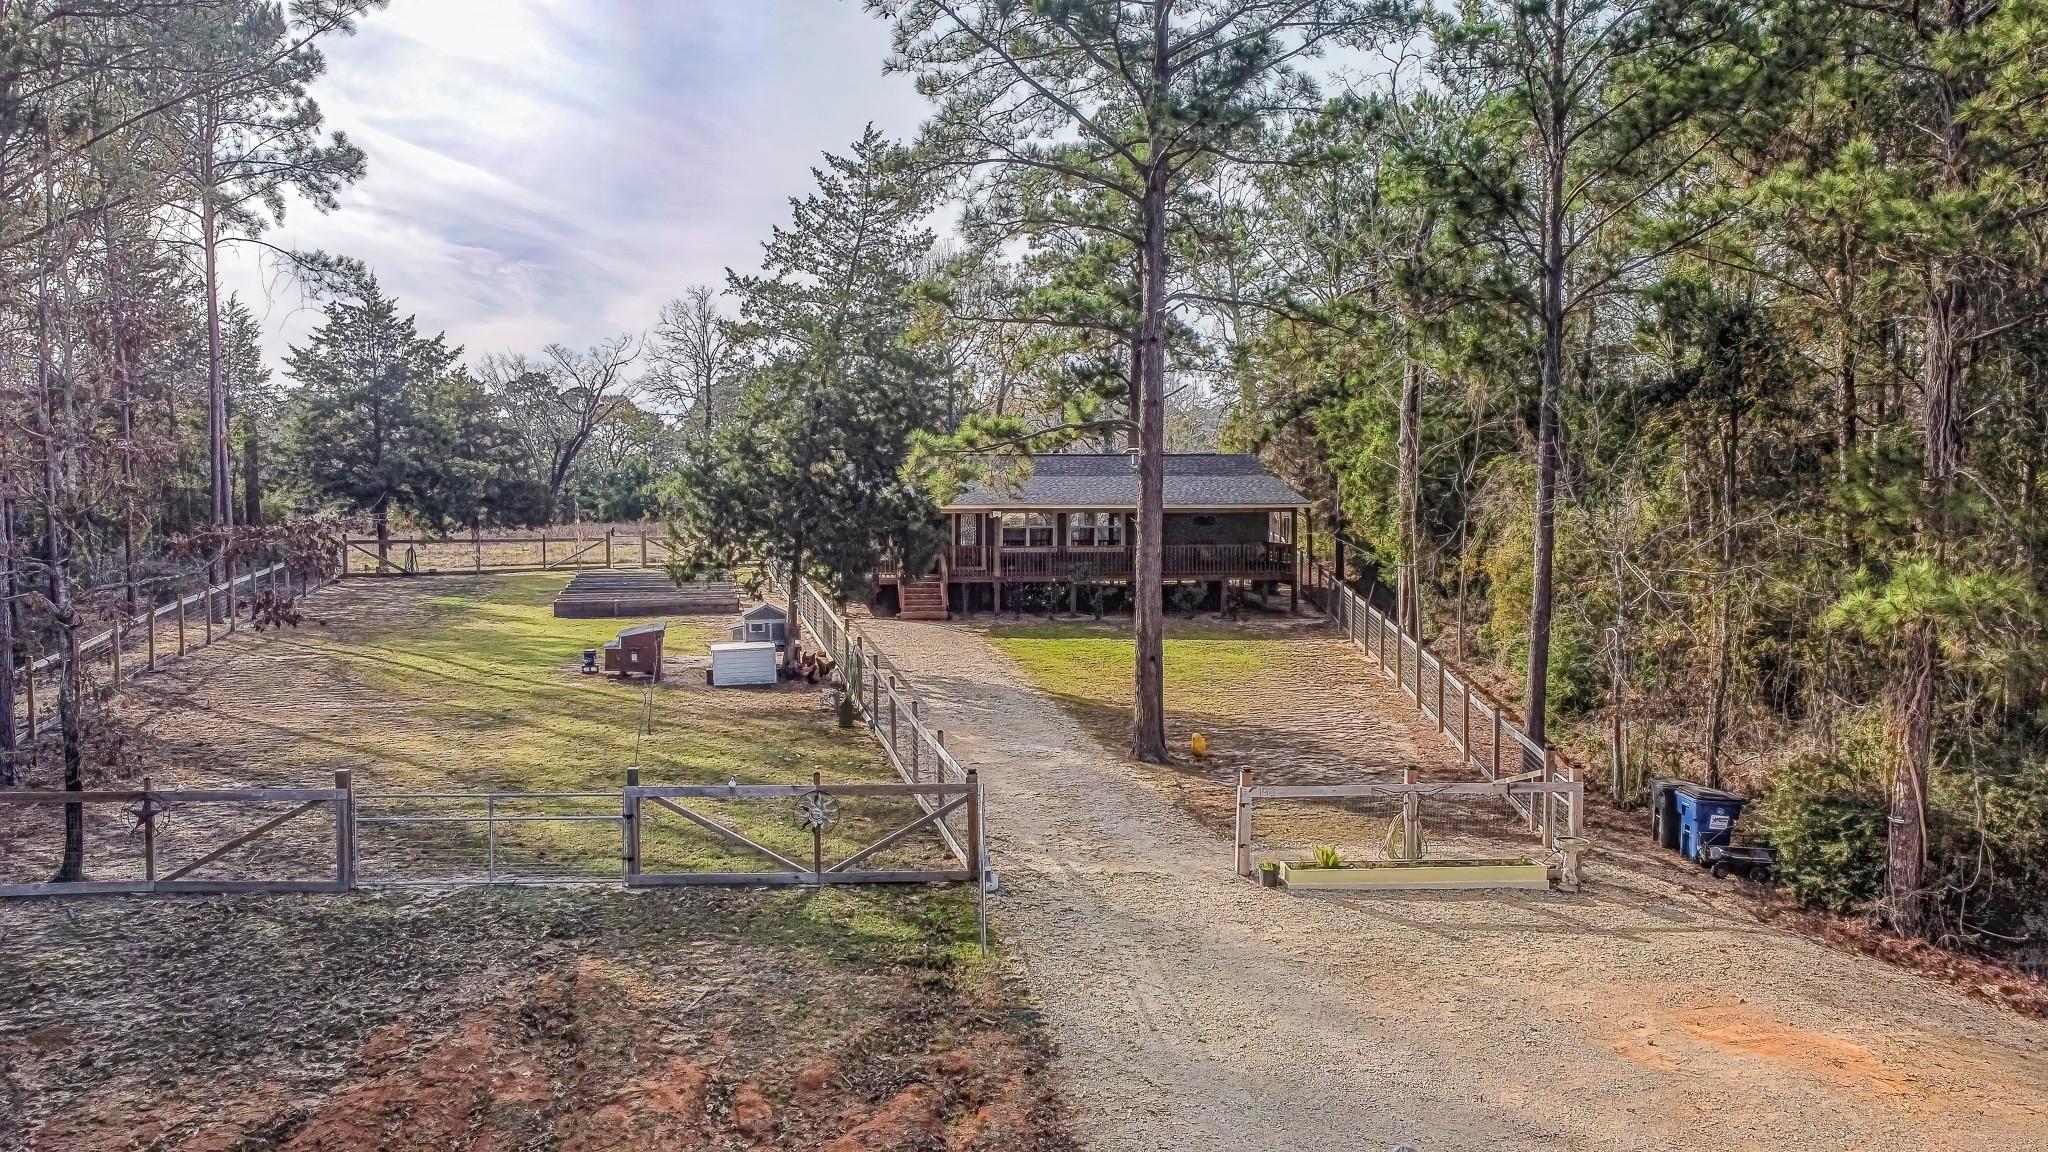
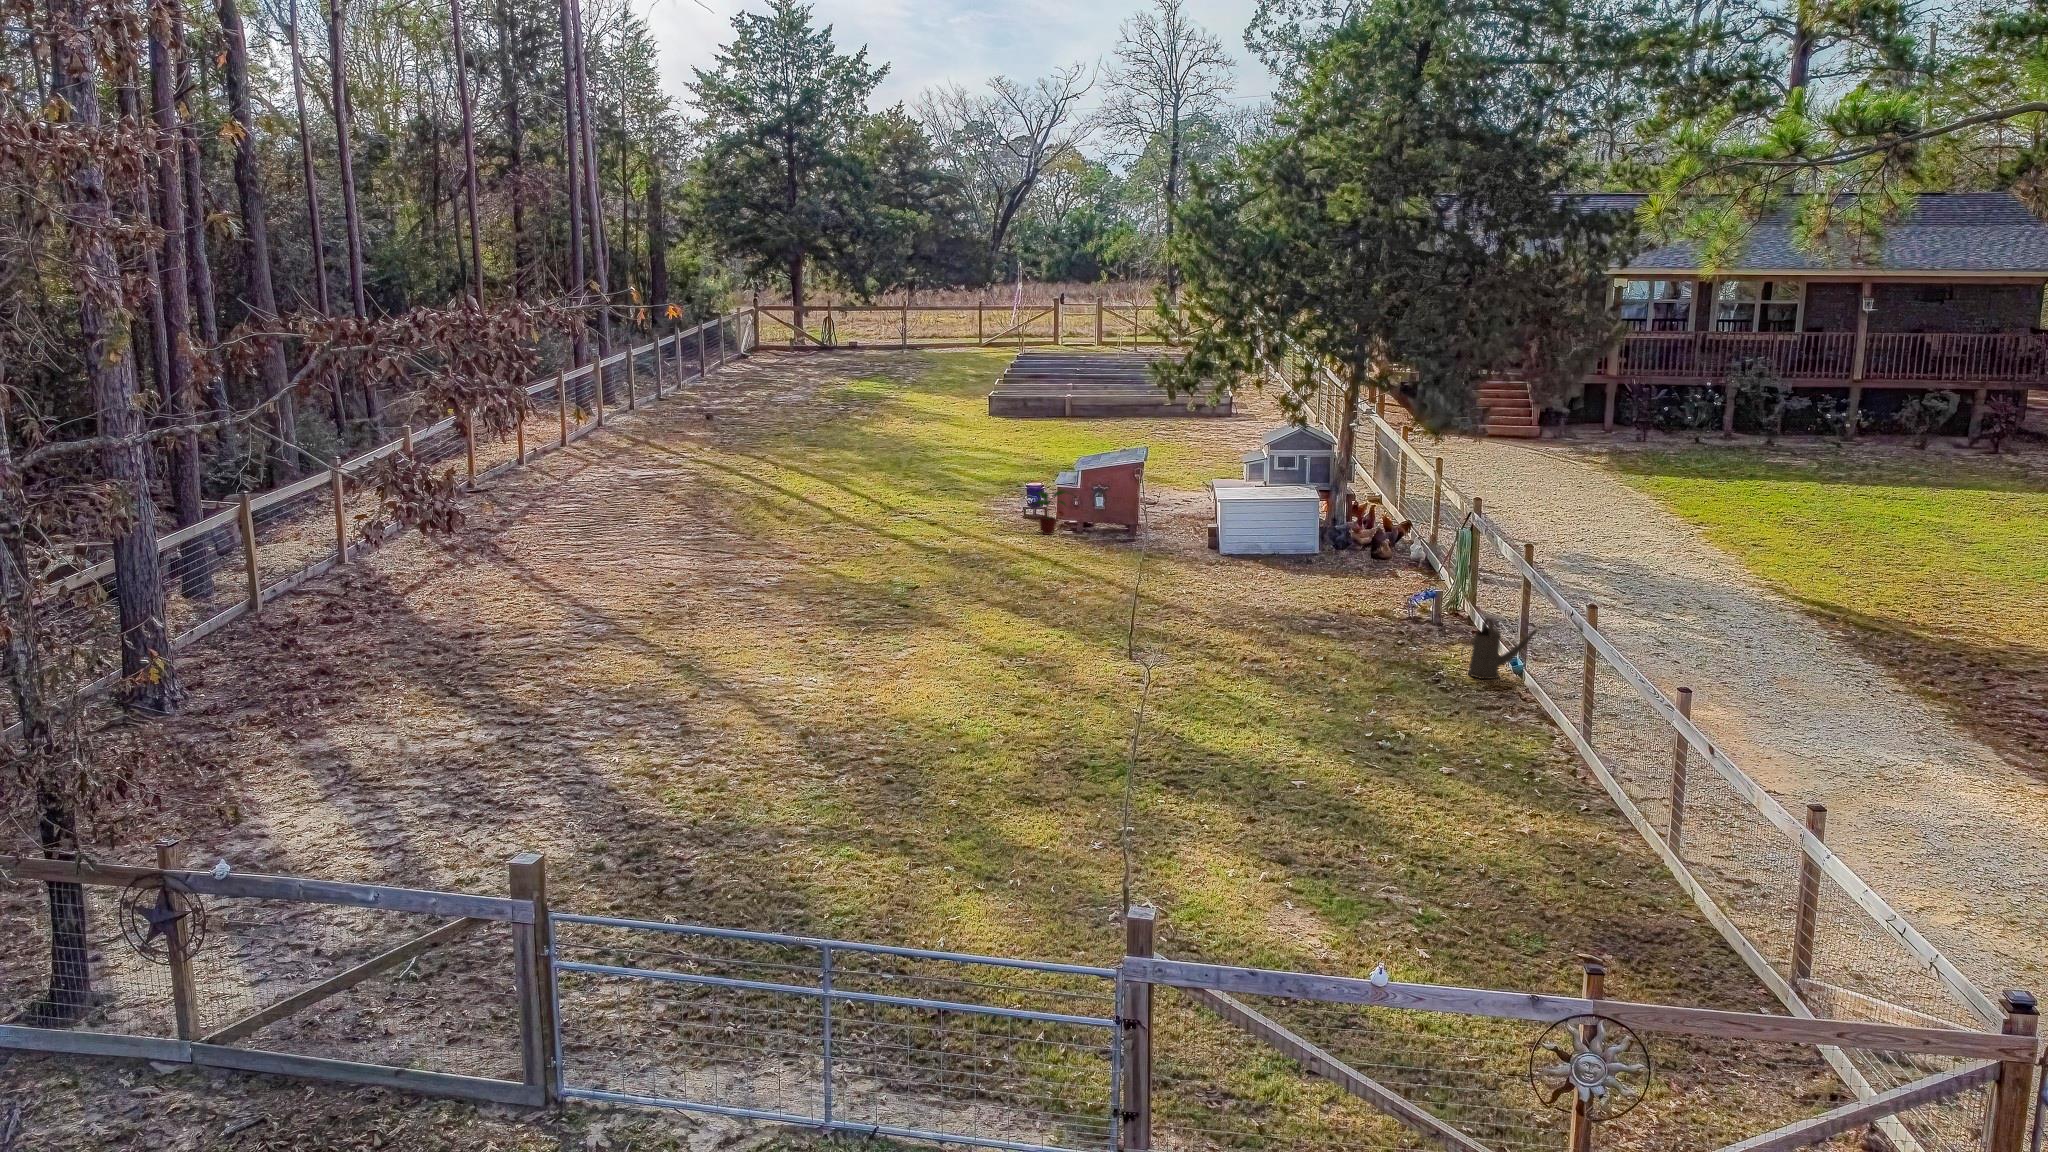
potted plant: none [588,651,618,680] -> present [1033,491,1069,535]

